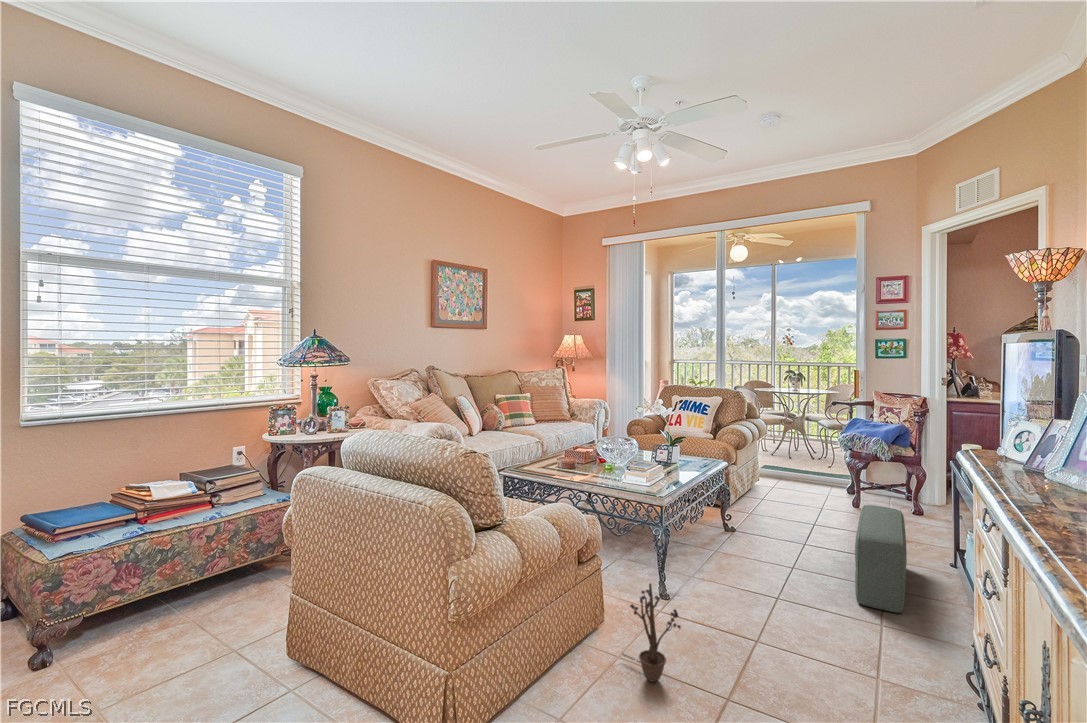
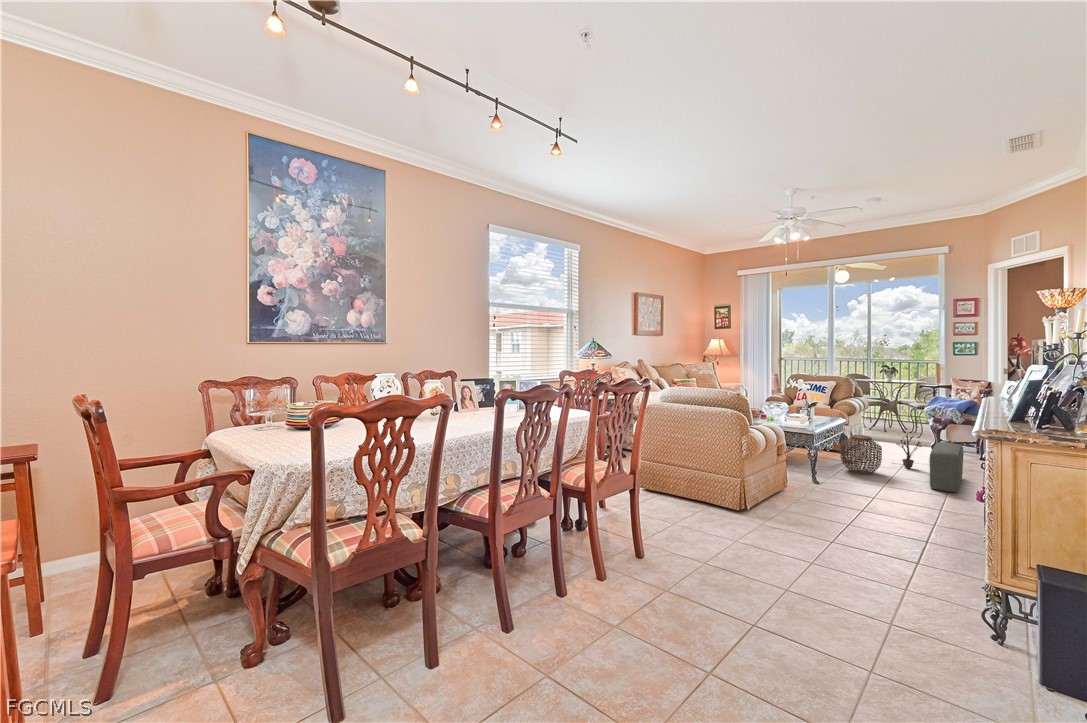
woven basket: none [715,494,779,565] -> present [840,435,882,474]
decorative plant: present [622,584,681,682] -> present [894,434,922,468]

